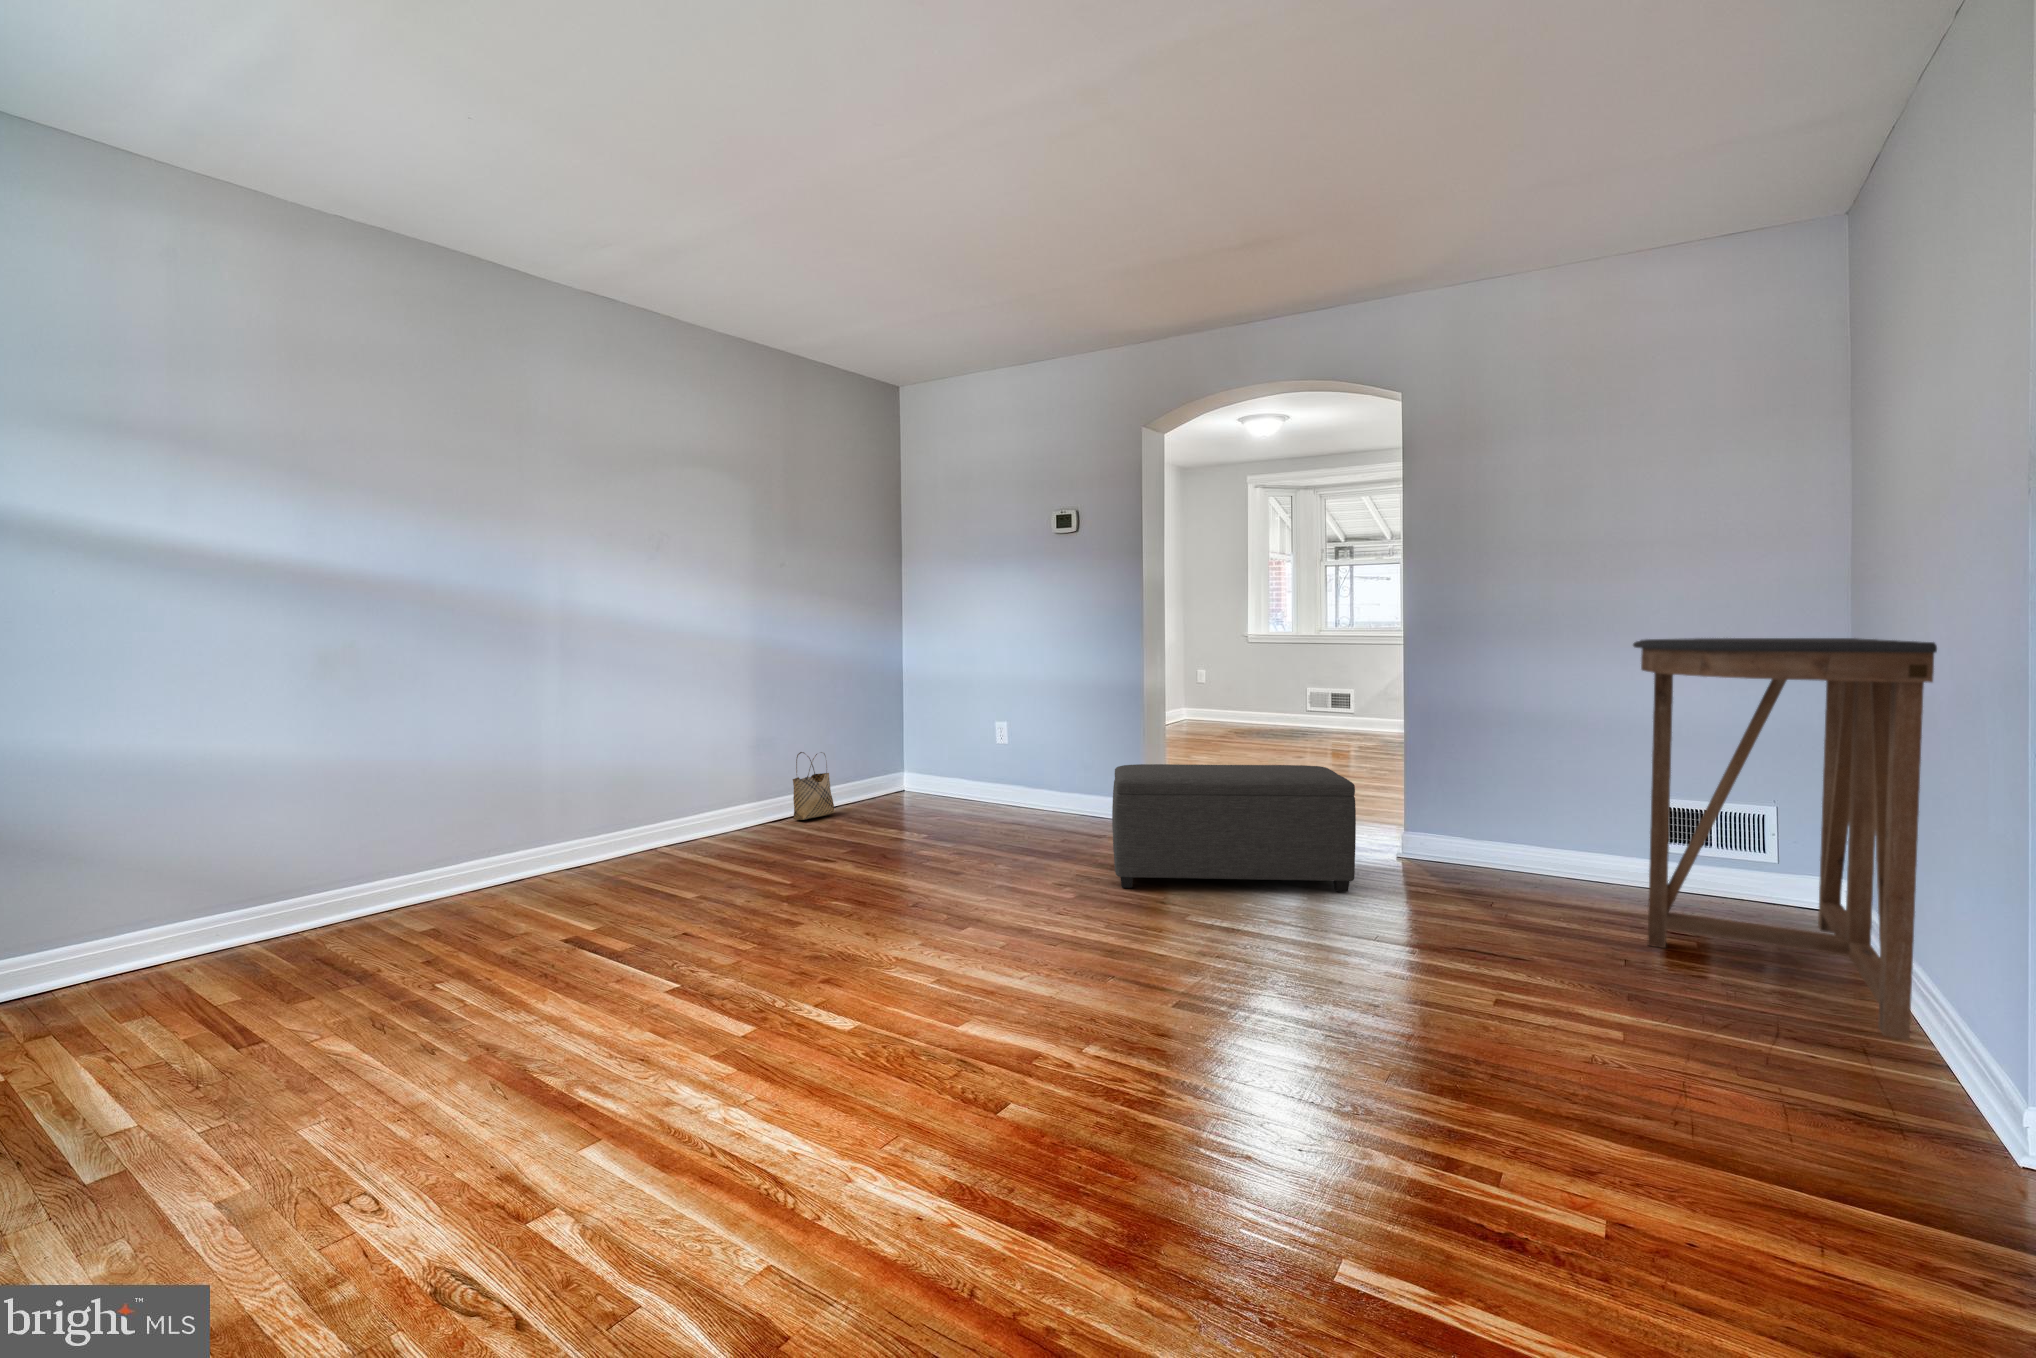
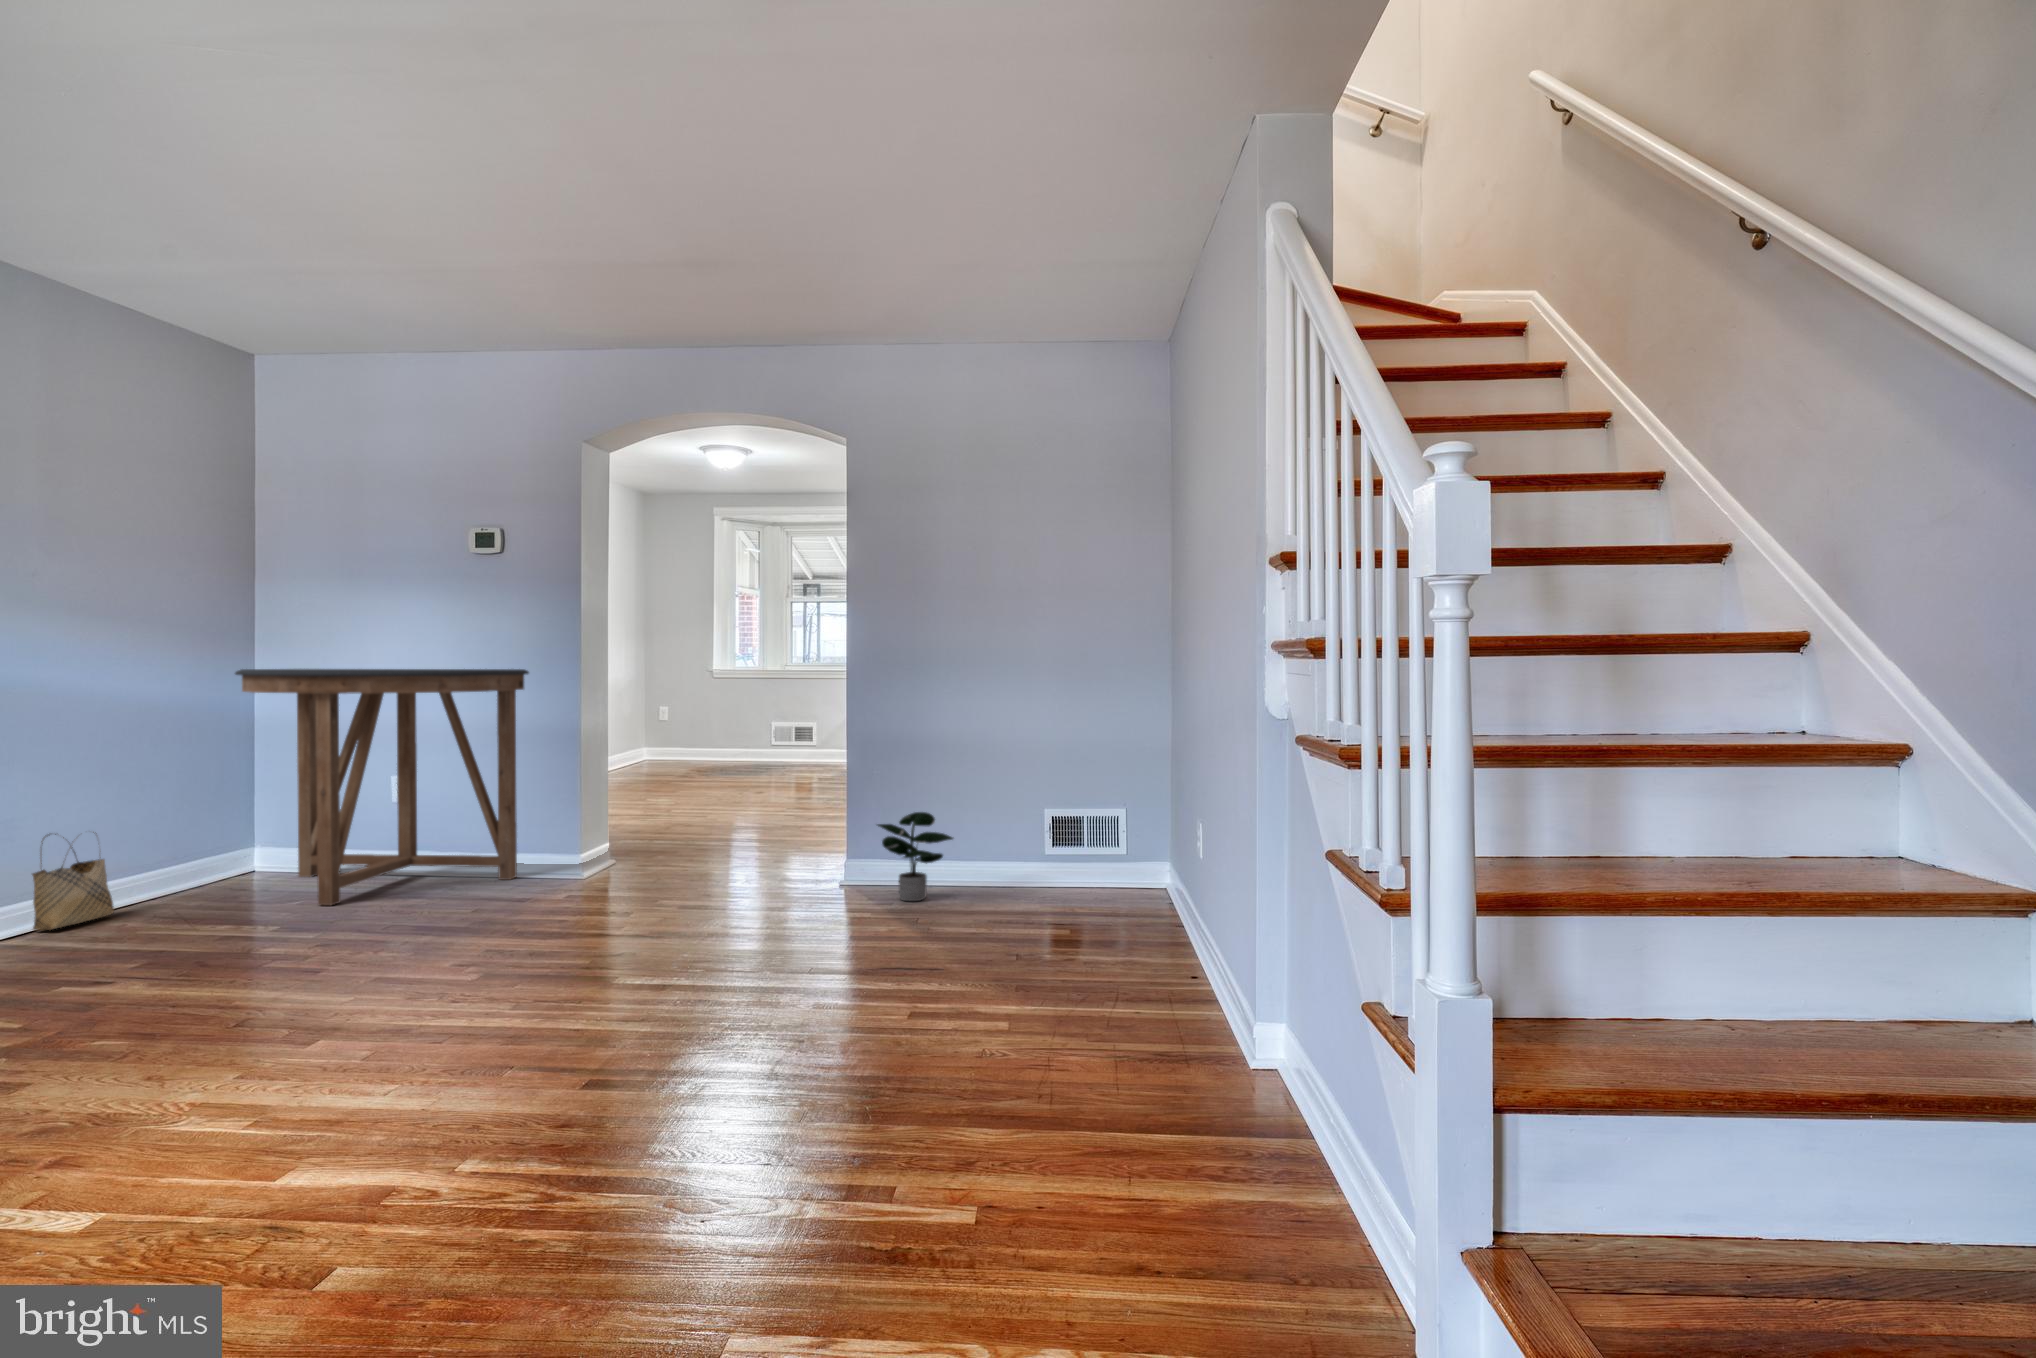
console table: present [1633,638,1937,1040] -> present [235,669,529,905]
ottoman: present [1112,764,1356,892] -> none [532,804,800,960]
potted plant: none [1434,786,1530,881] -> present [878,812,953,901]

